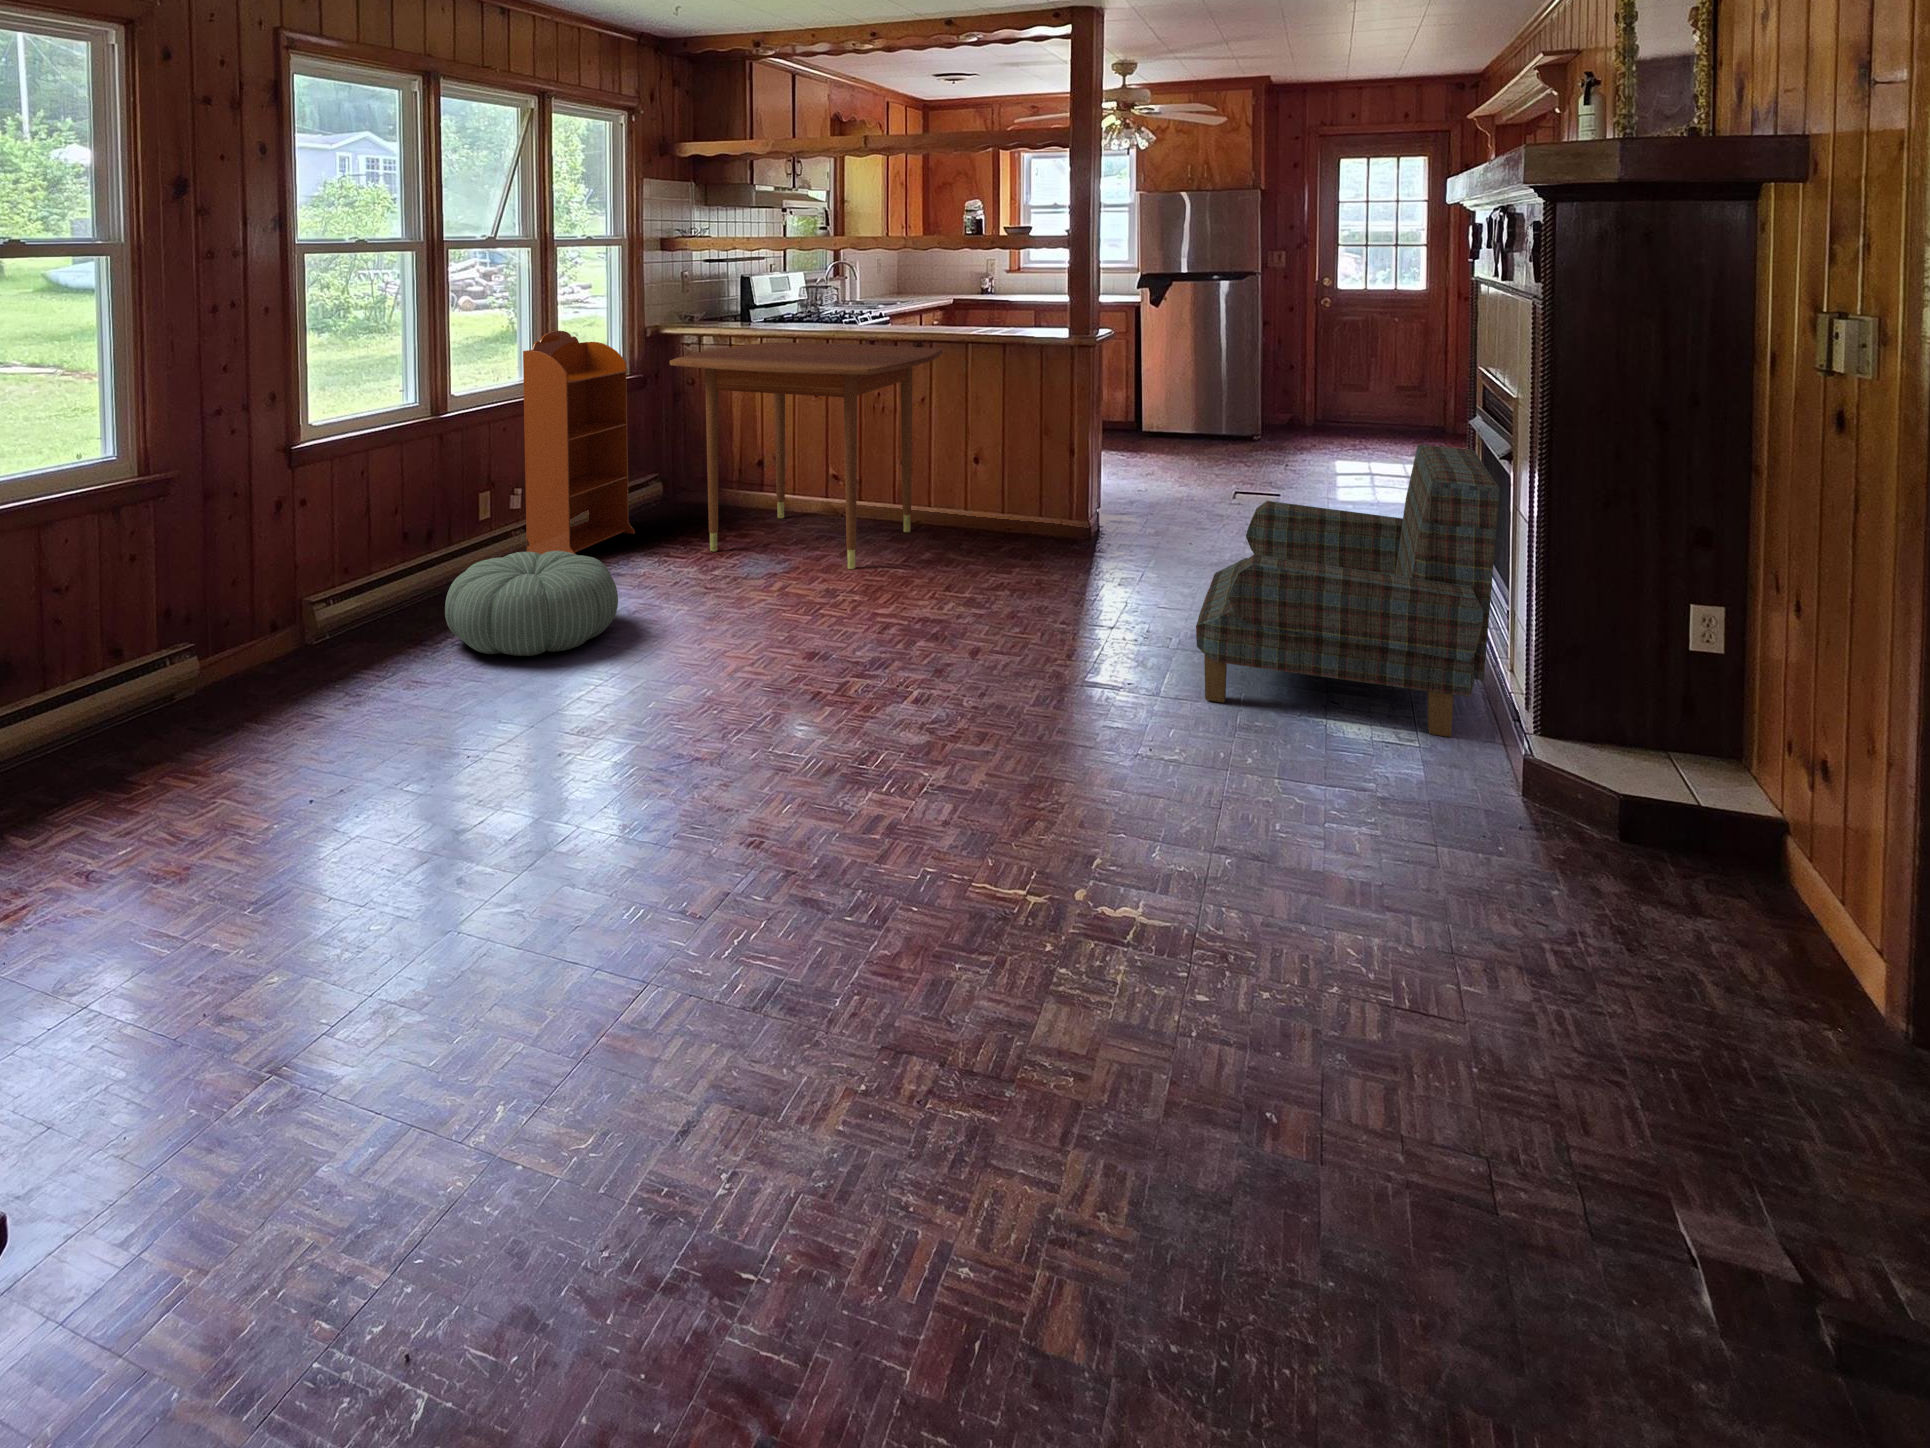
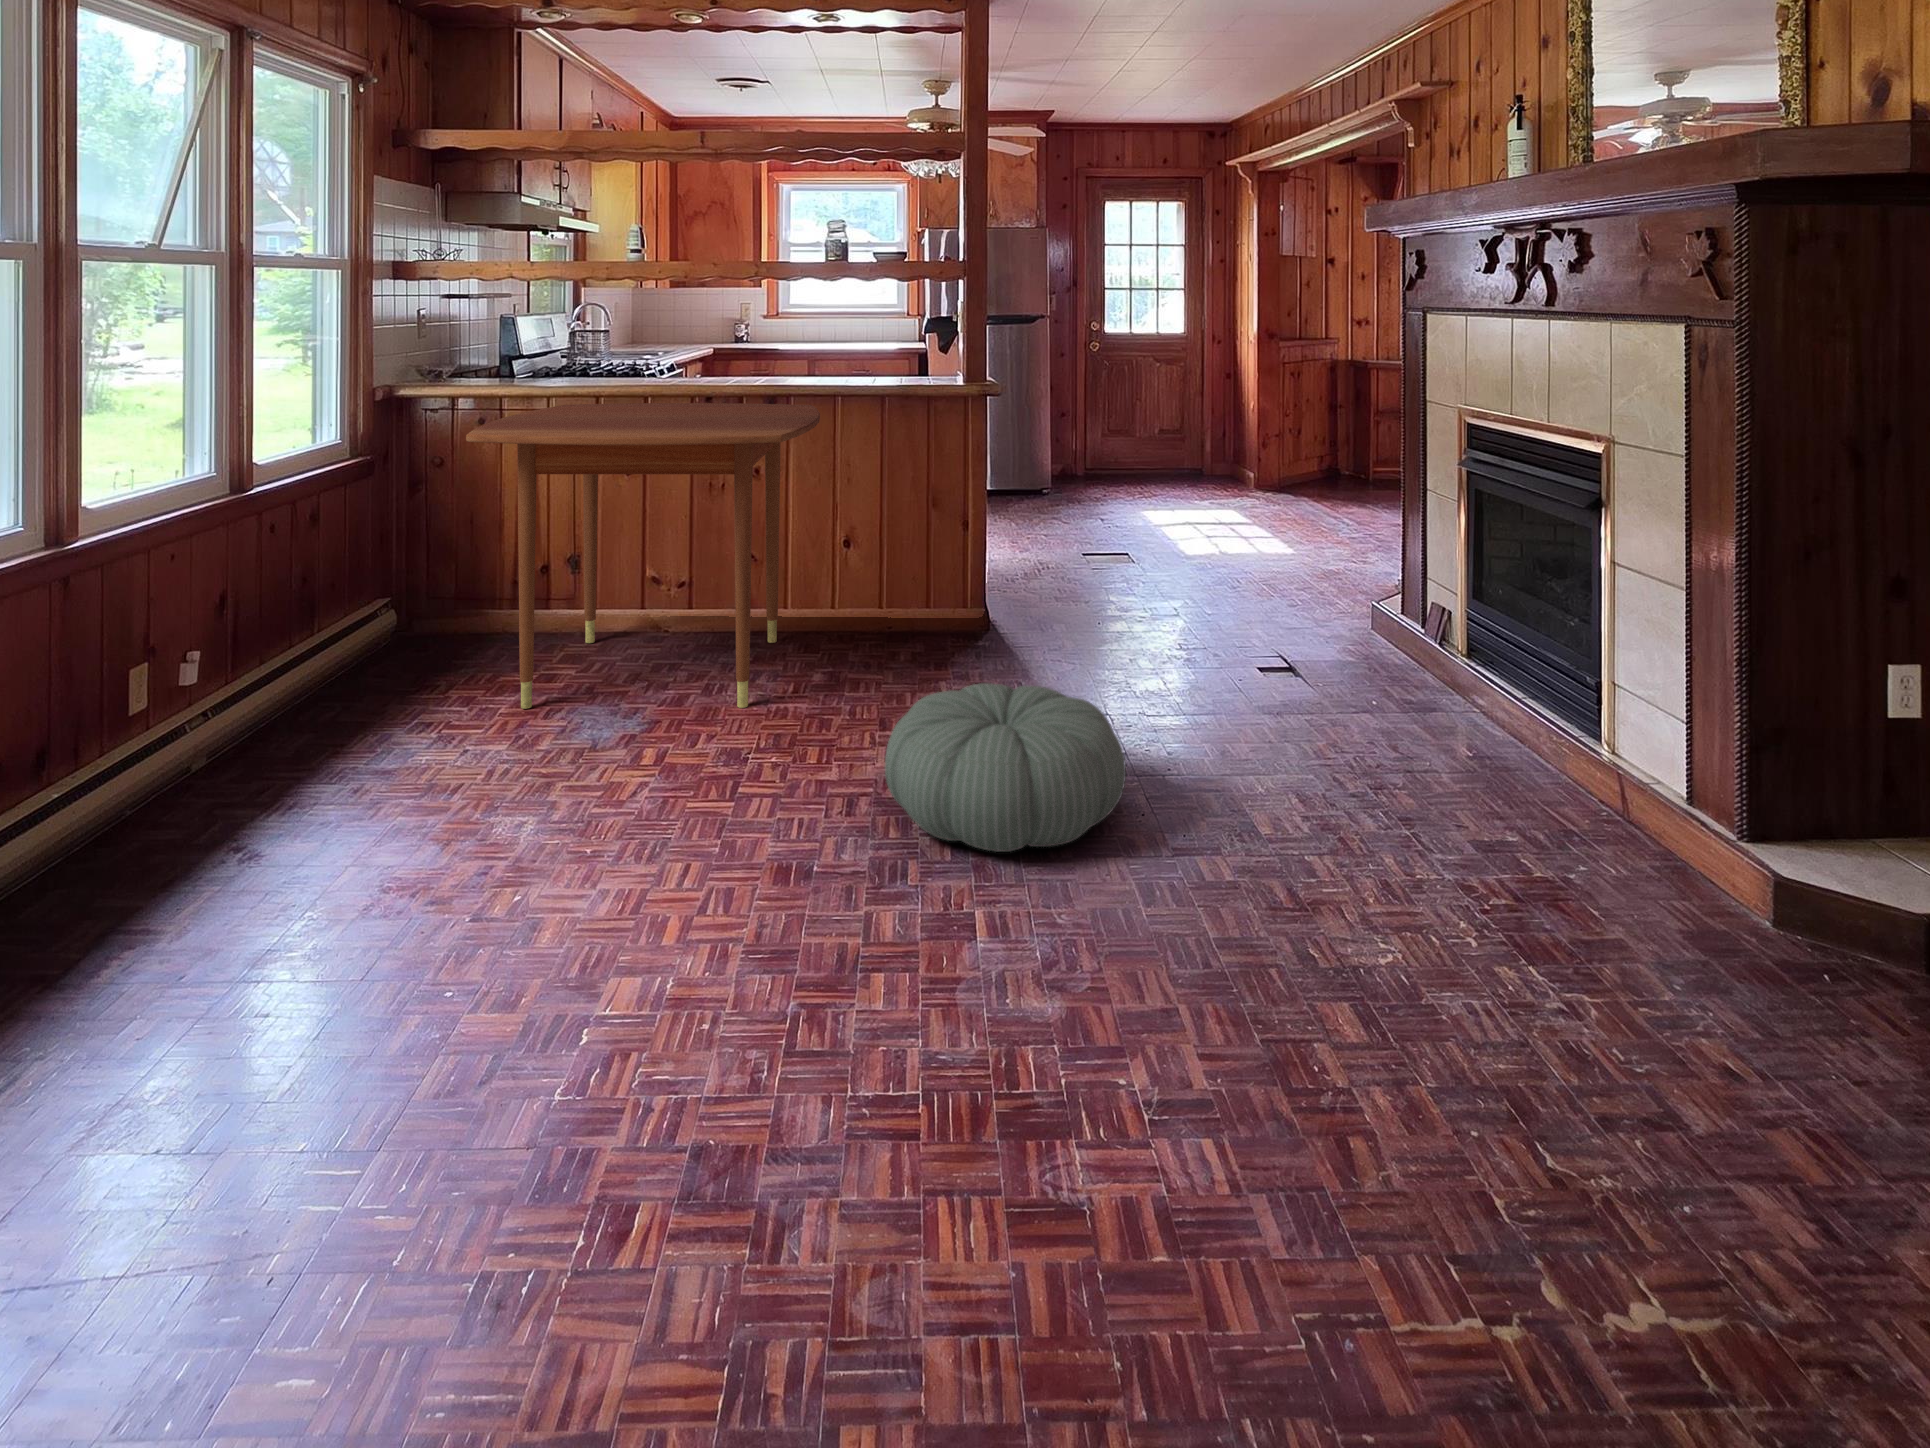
bookcase: present [523,331,635,554] -> none [208,396,382,756]
armchair: present [1196,445,1500,737] -> none [1236,491,1627,830]
pouf: present [445,551,618,656] -> present [885,683,1126,852]

